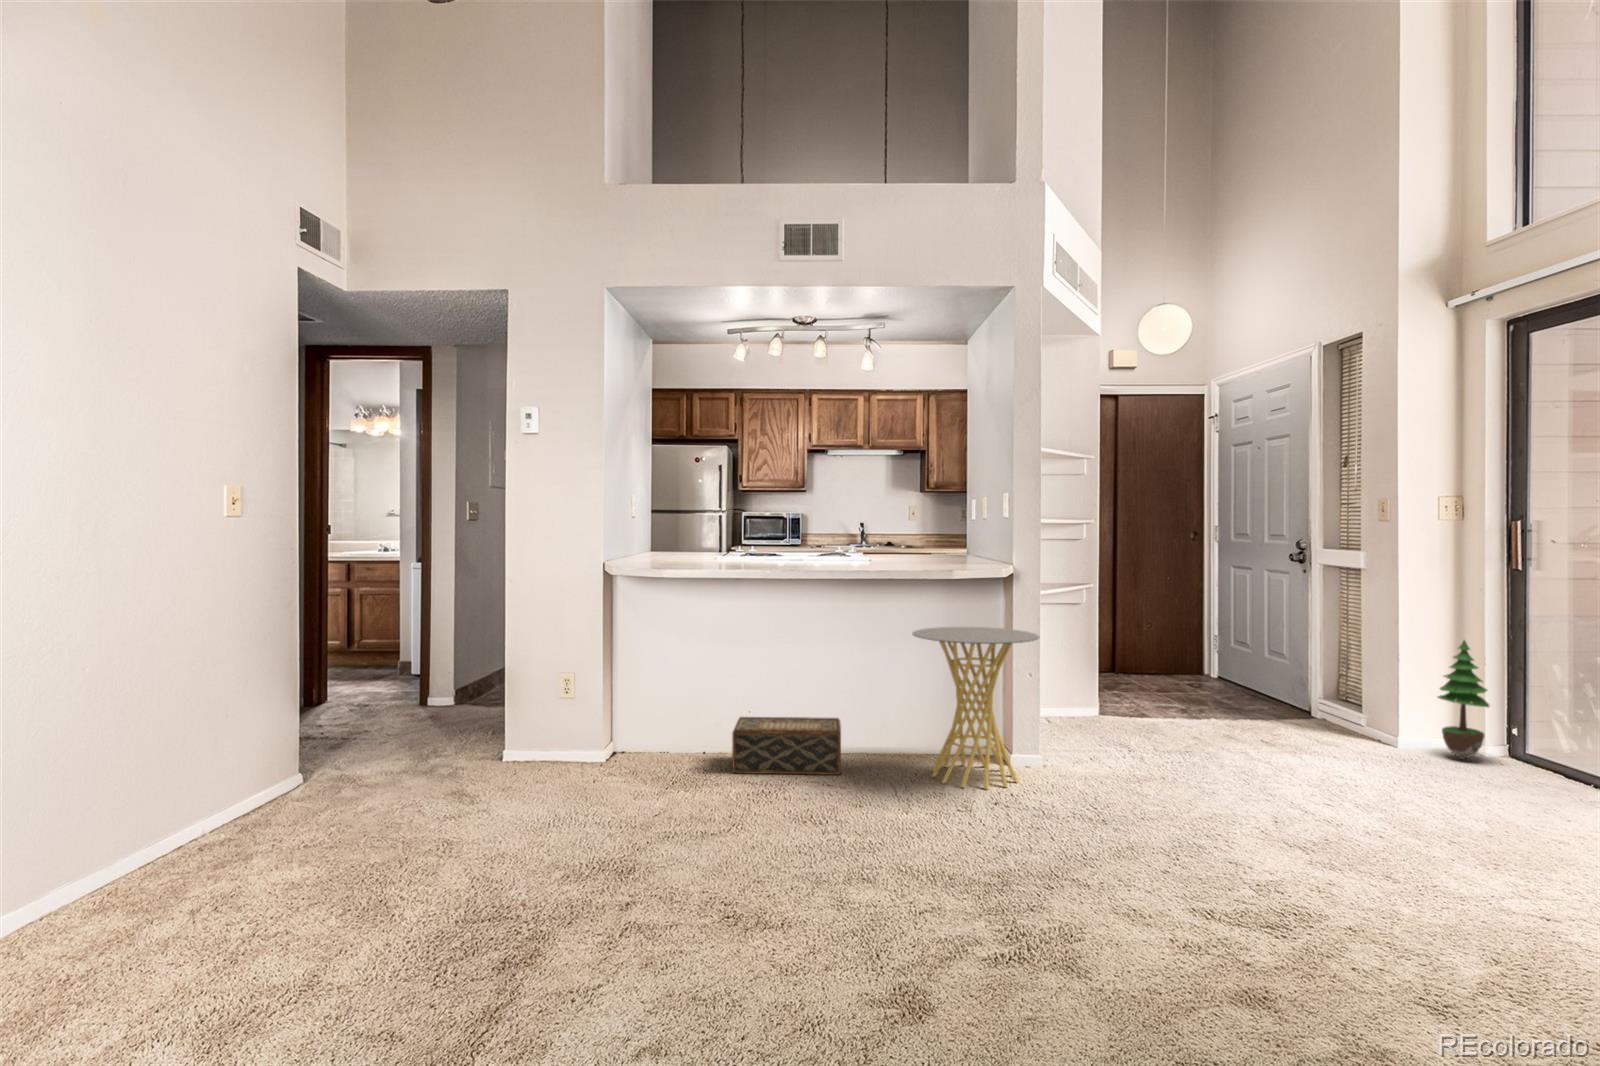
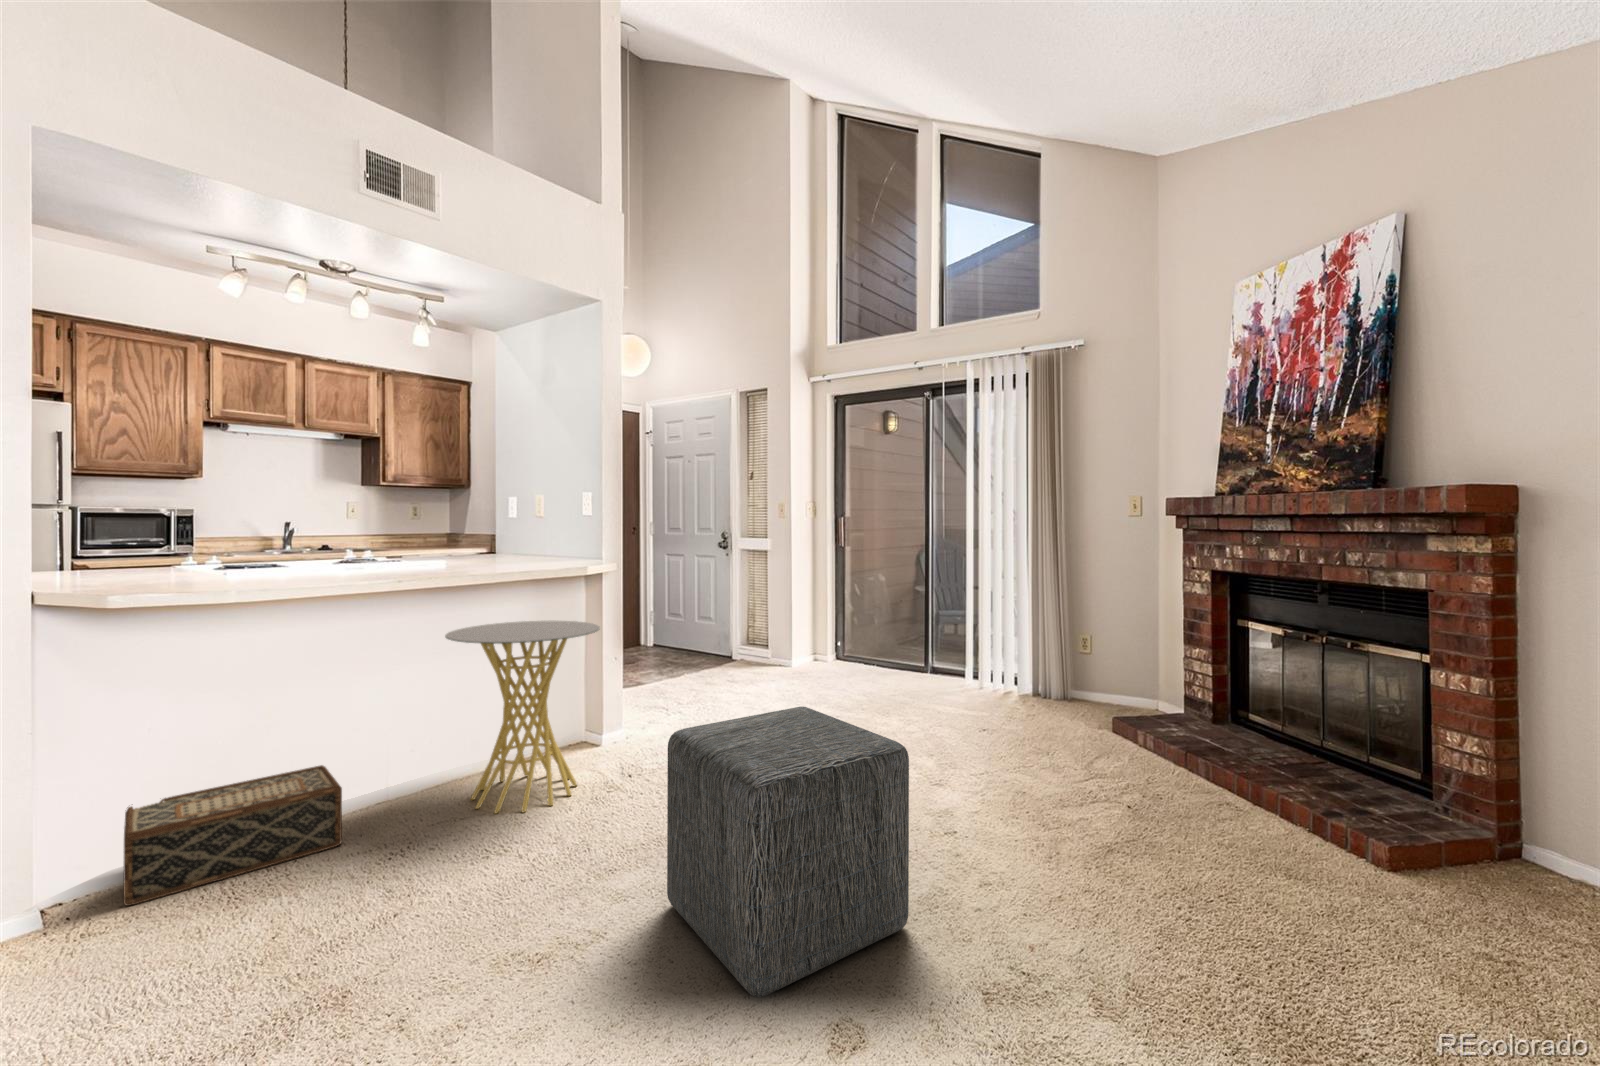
potted tree: present [1438,640,1490,759] -> none [830,595,860,678]
ottoman: none [1010,724,1203,947] -> present [667,707,909,997]

